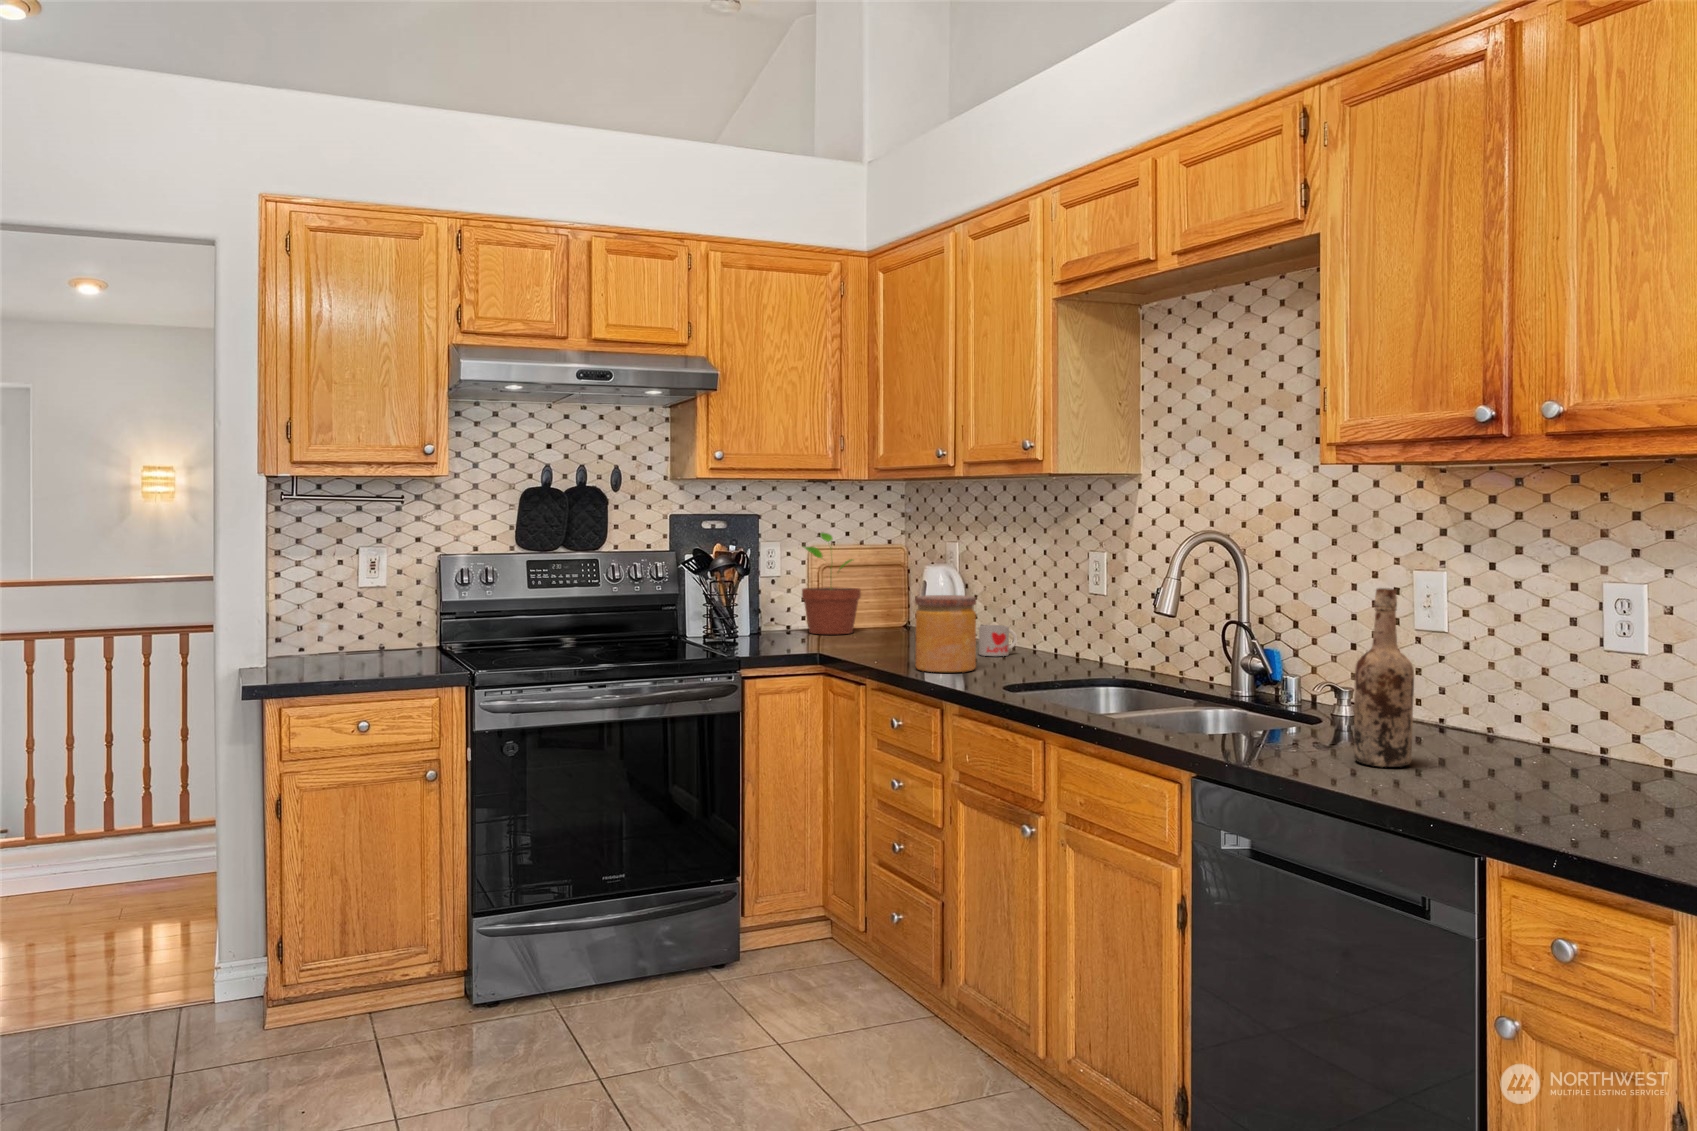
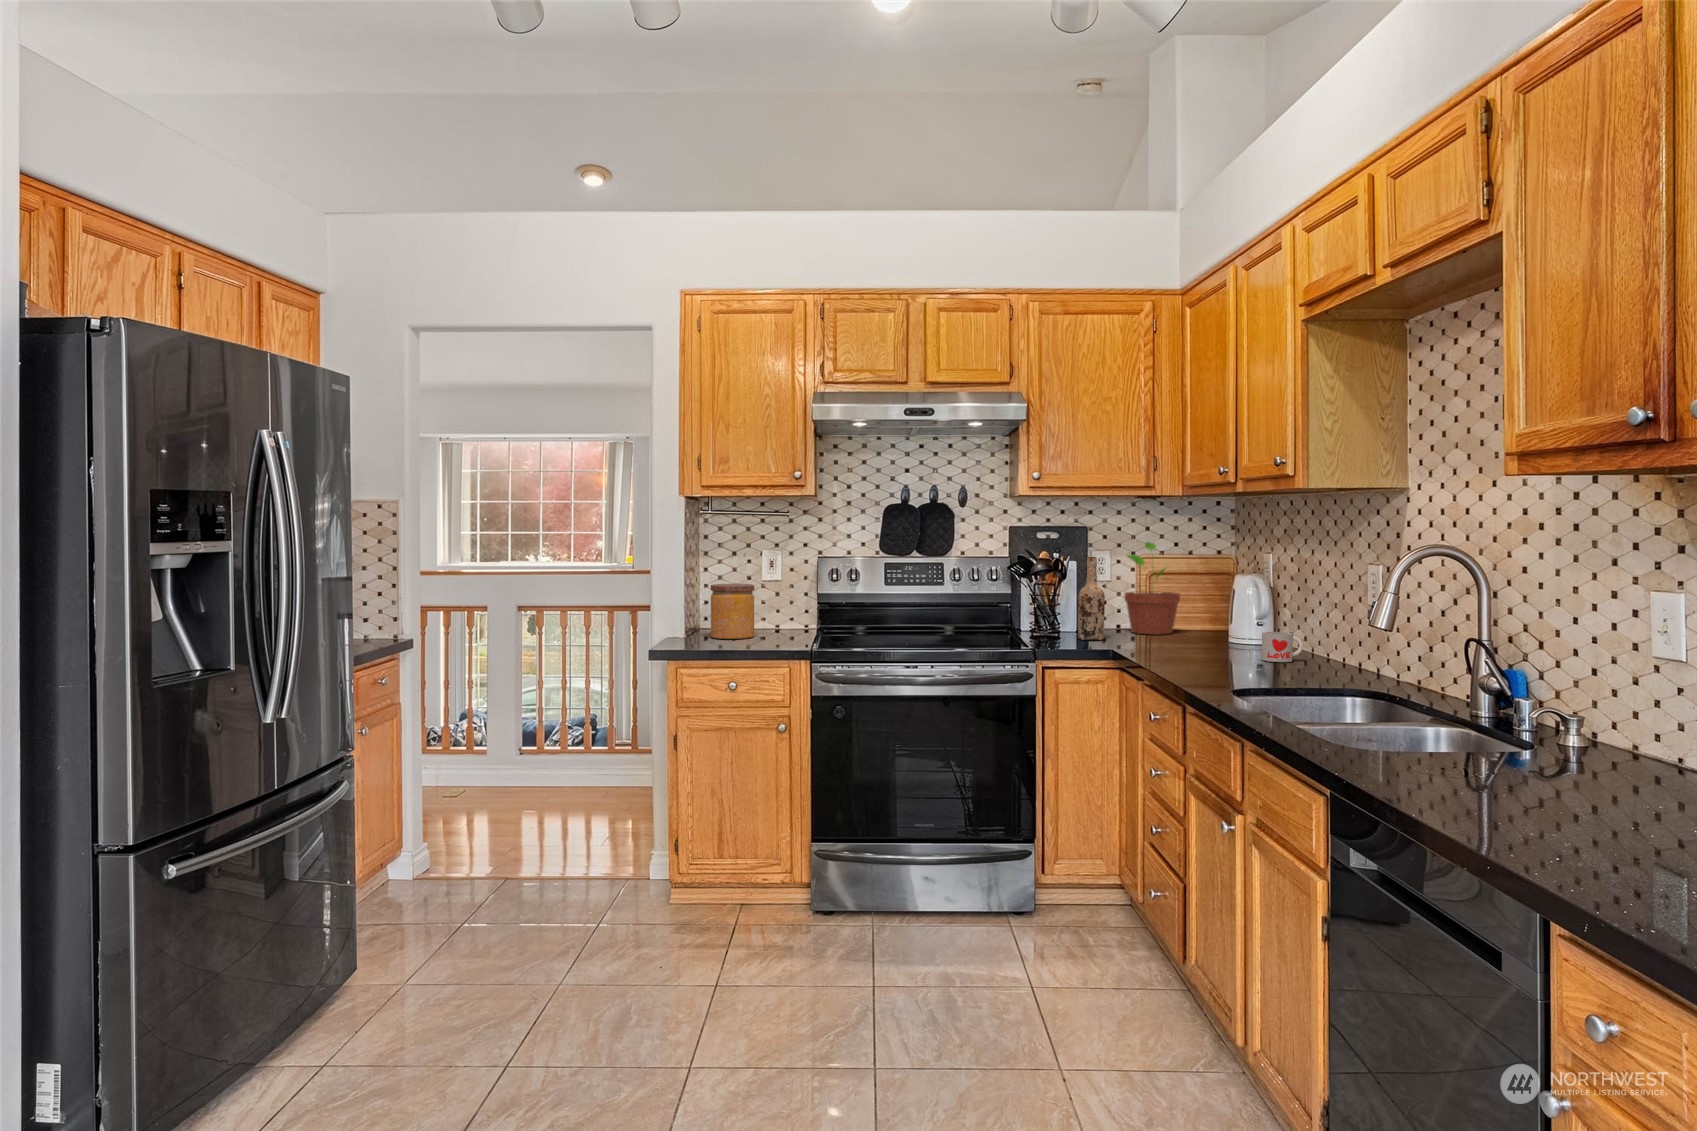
wine bottle: present [1354,588,1414,767] -> present [1078,557,1105,640]
jar: present [915,595,976,672] -> present [711,584,754,639]

